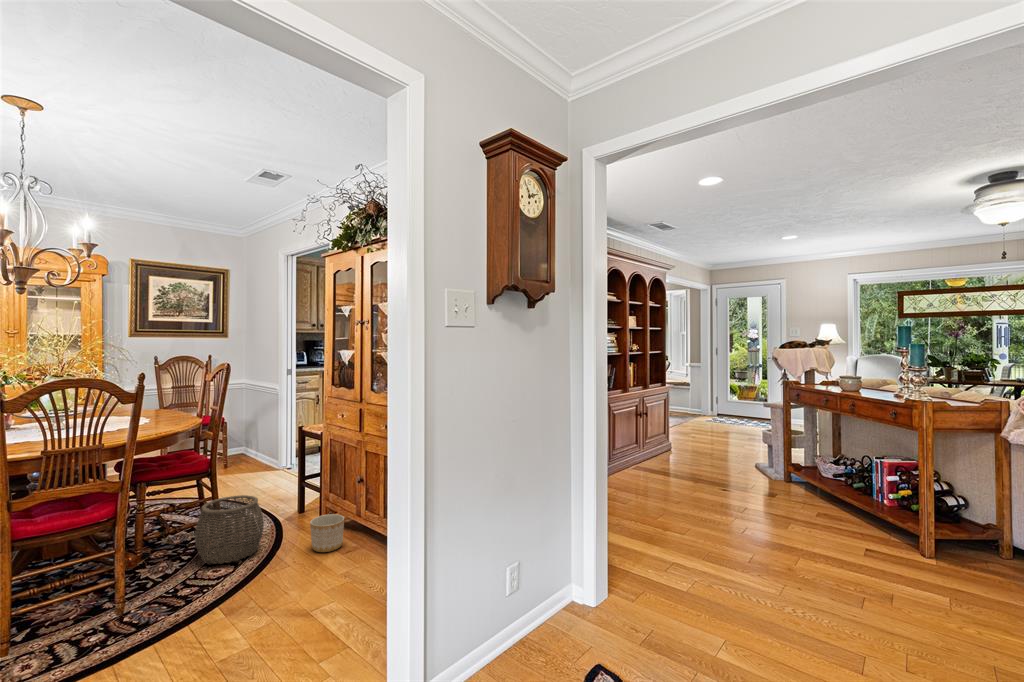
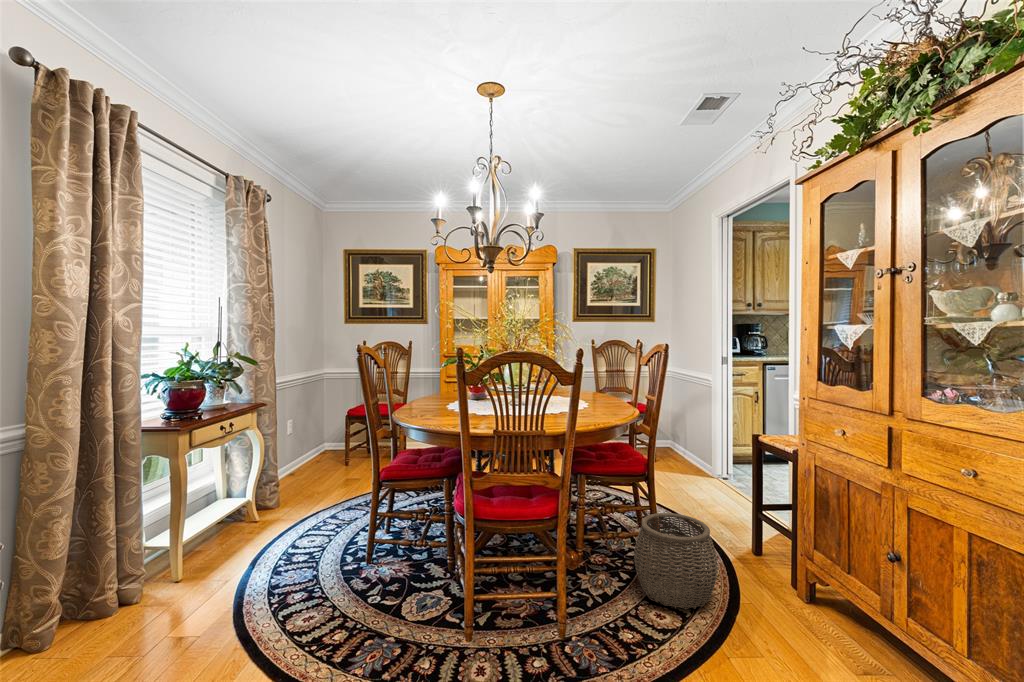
planter: present [310,514,344,552] -> none [791,582,853,652]

